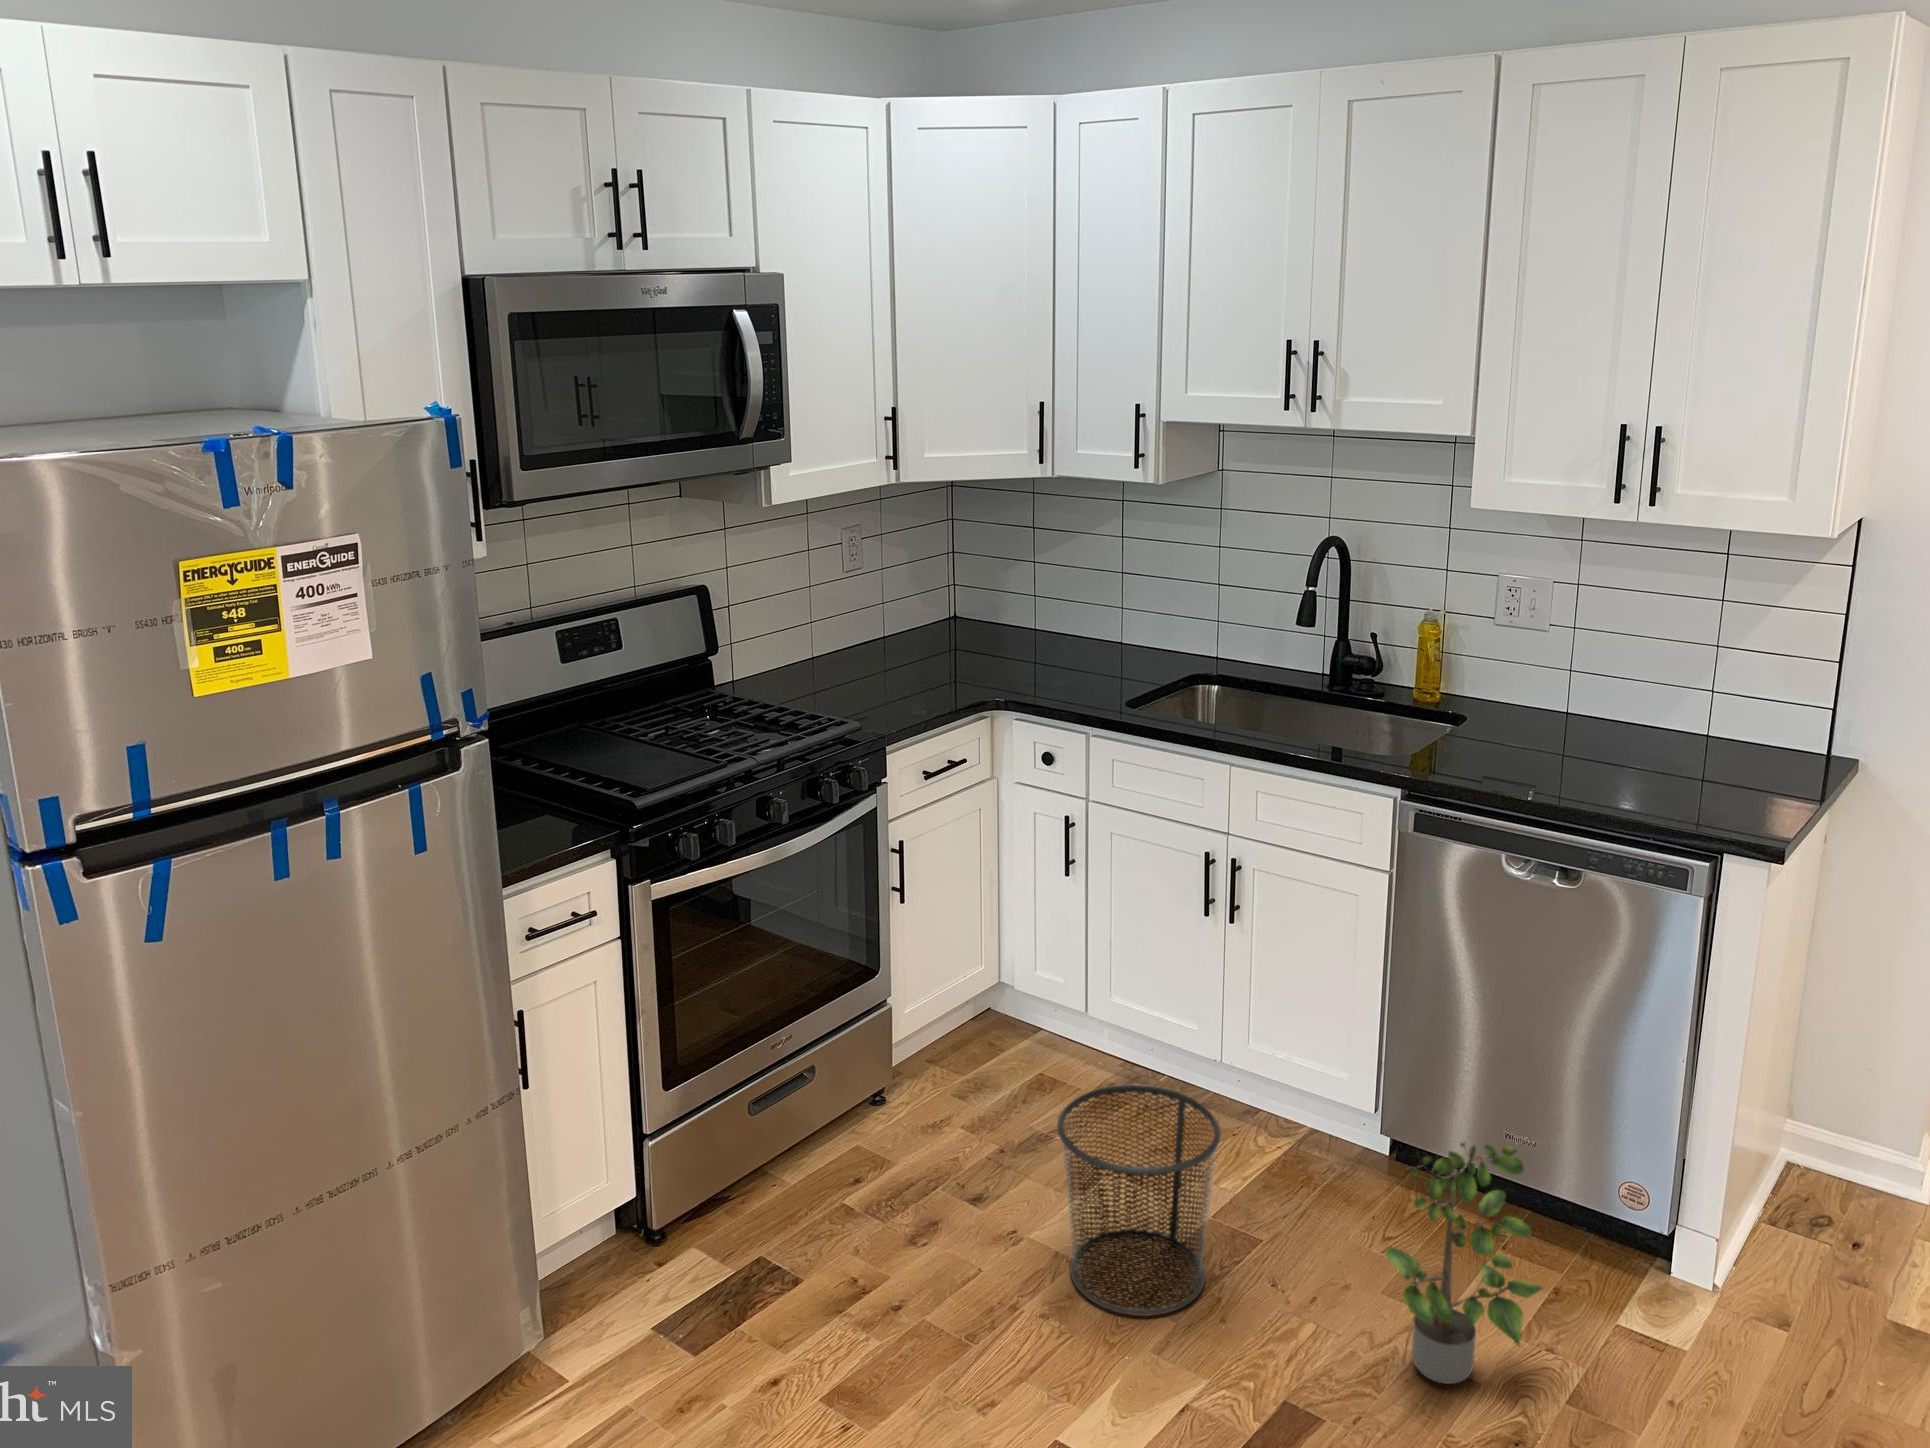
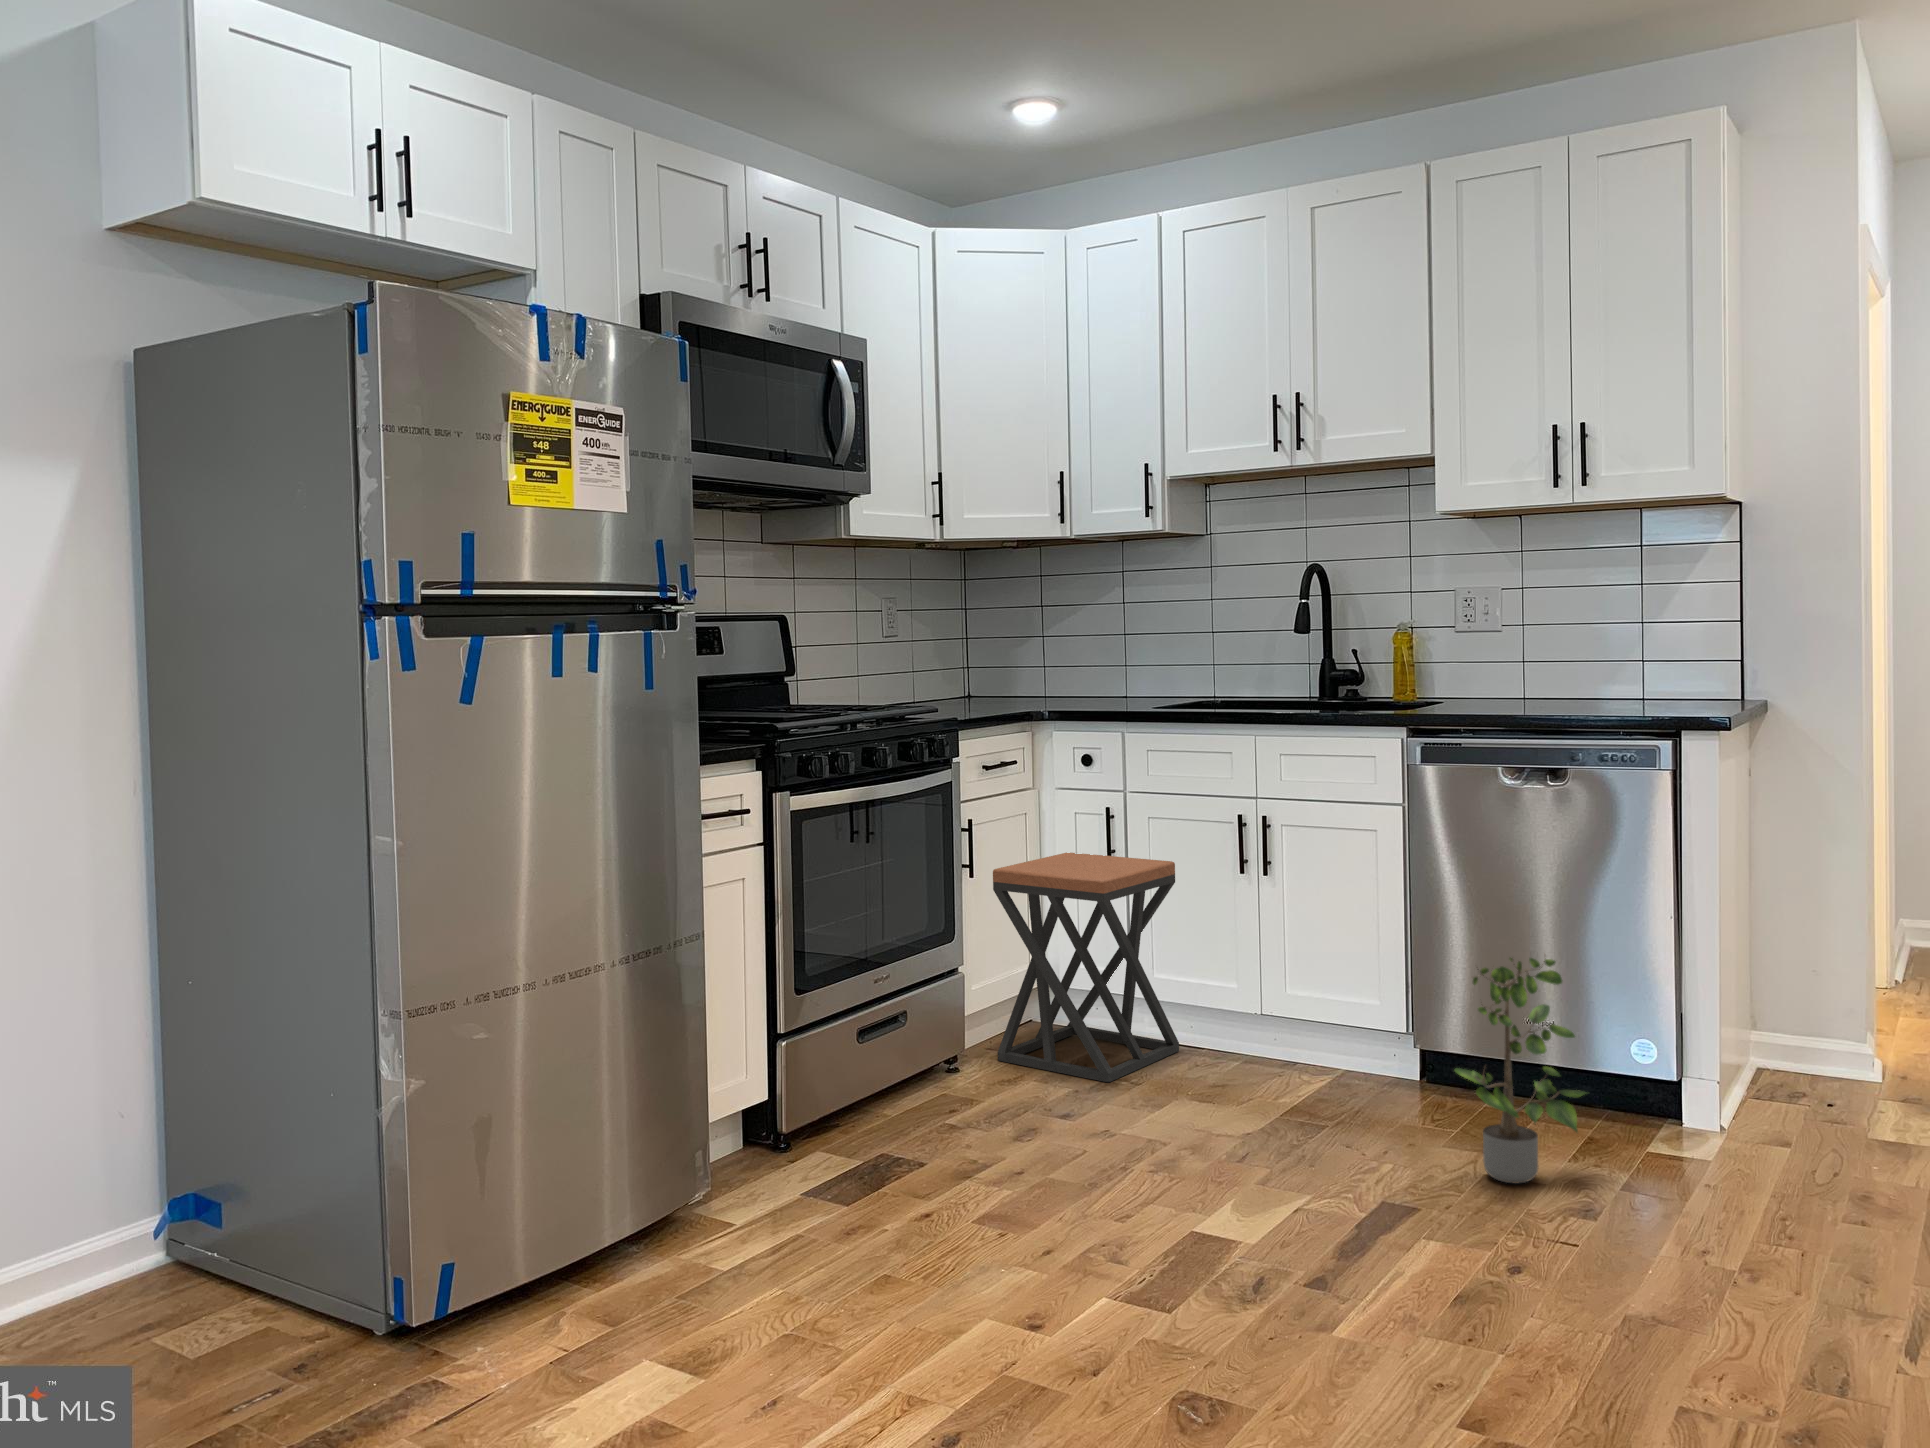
stool: none [929,850,1137,1136] -> present [993,853,1179,1083]
waste bin: present [1057,1084,1221,1316] -> none [1152,980,1297,1165]

